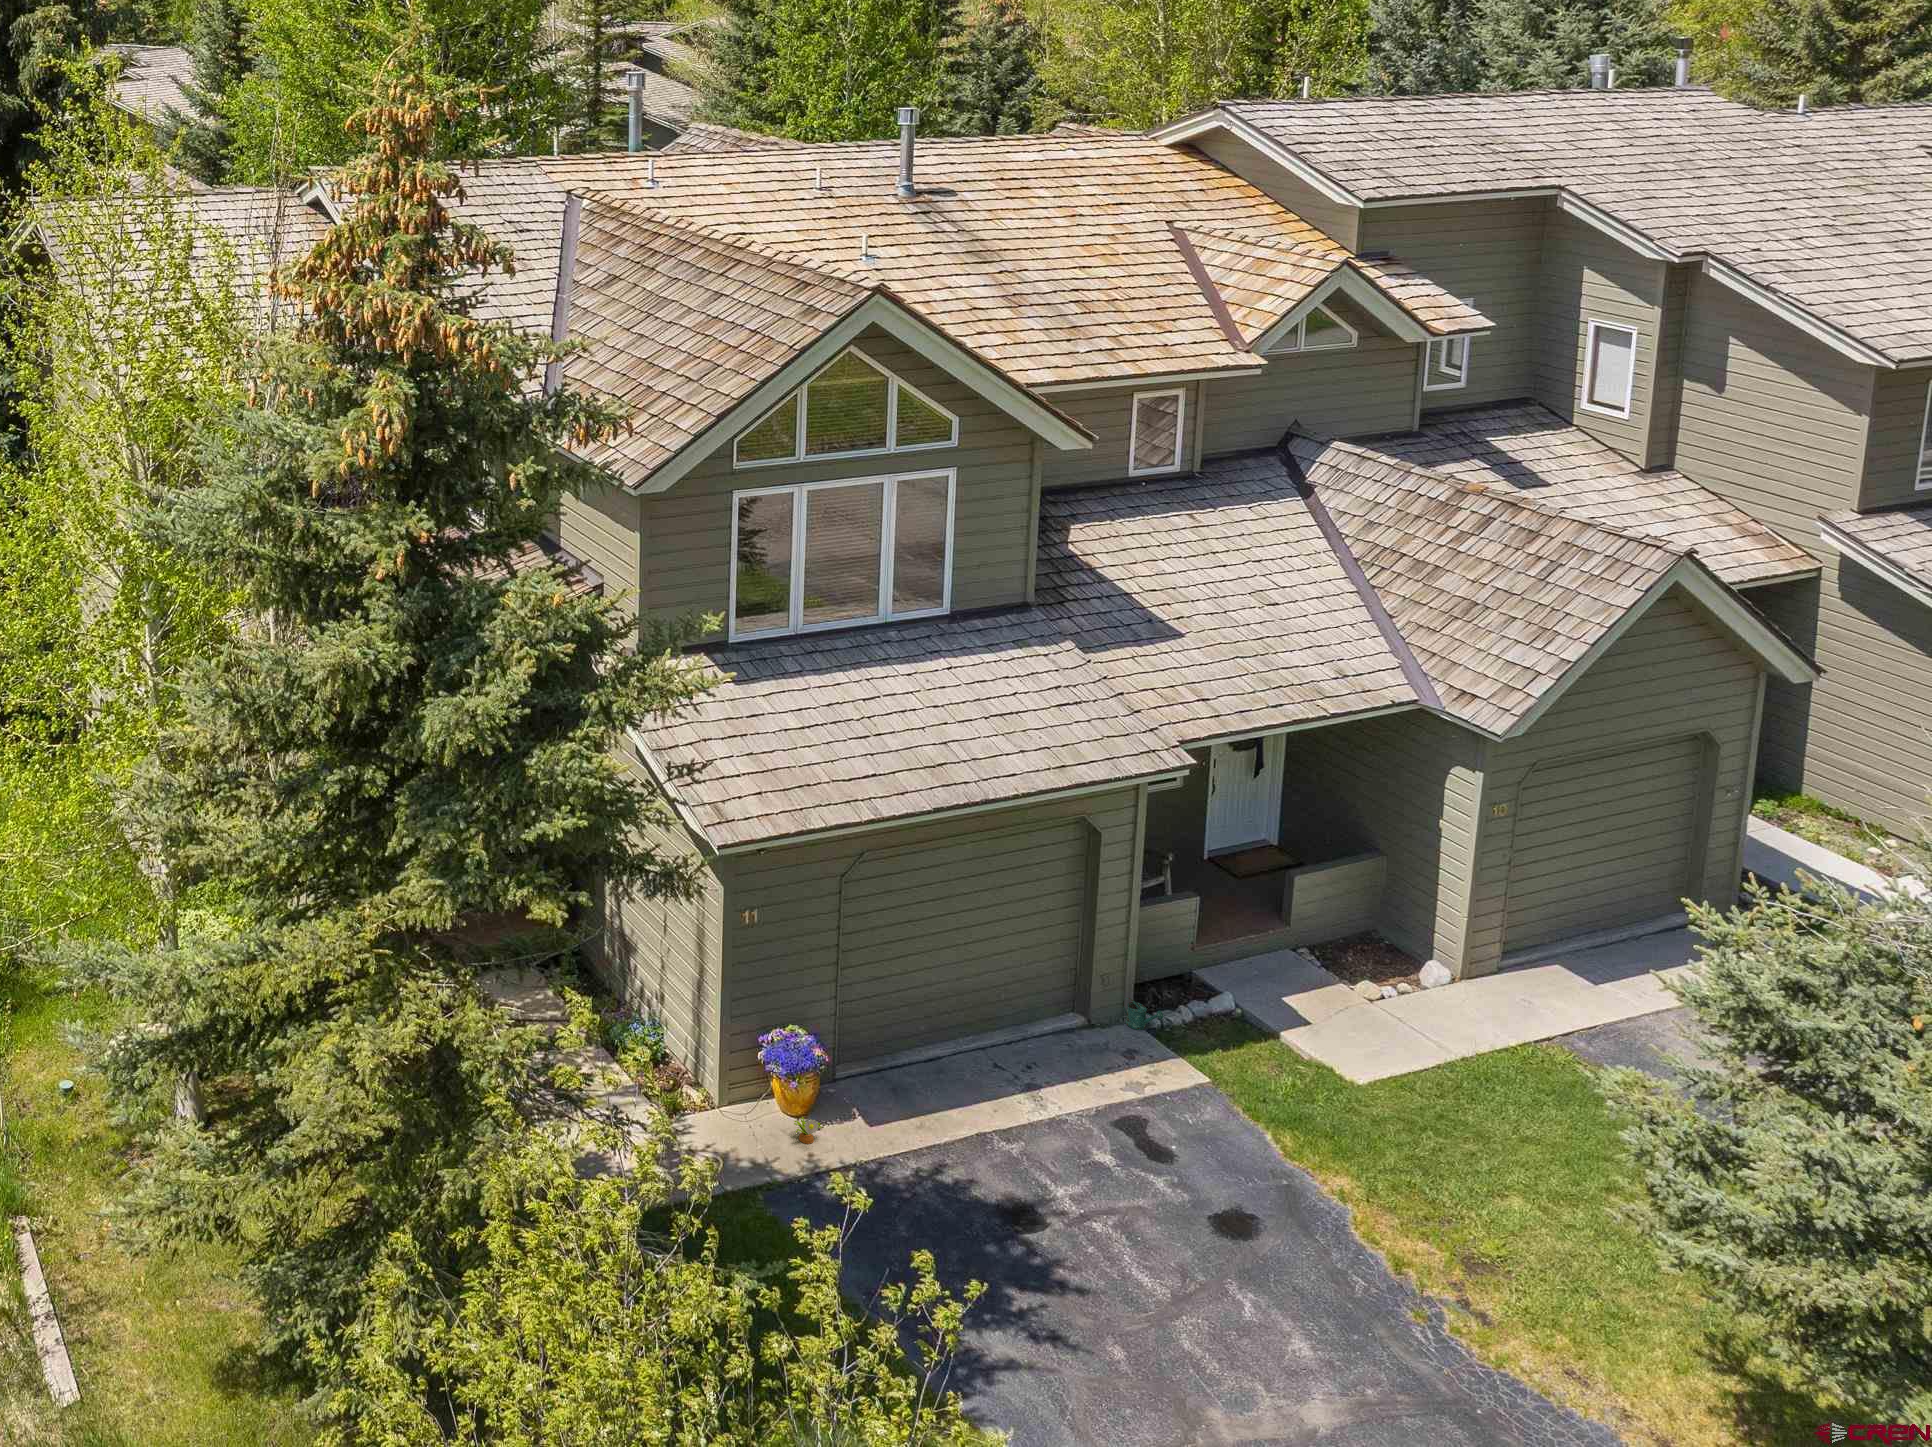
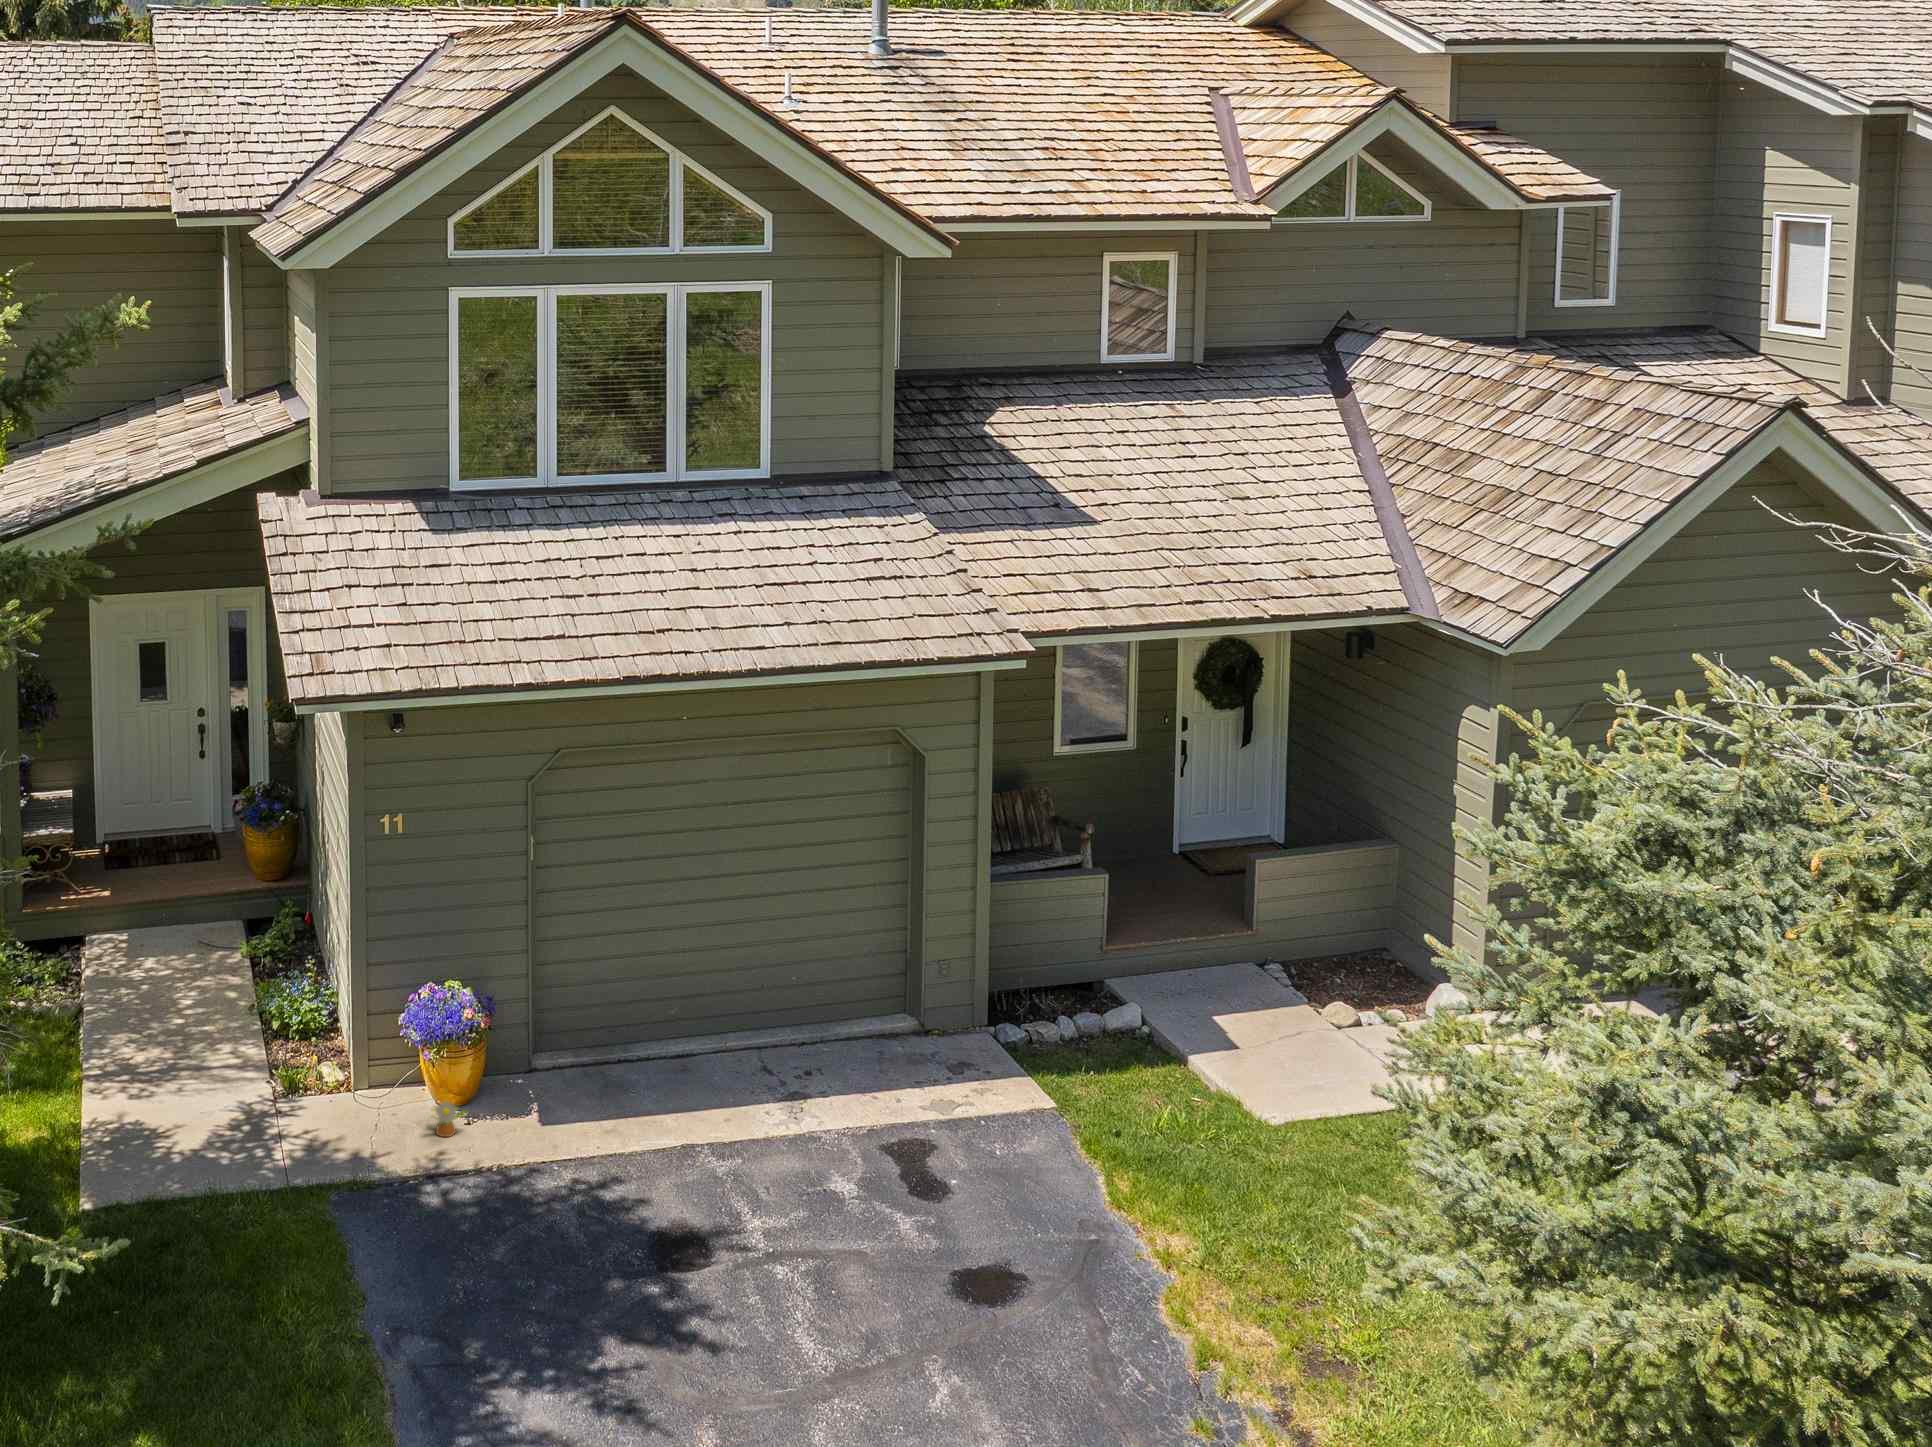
watering can: present [1122,998,1163,1030] -> none [972,995,1018,1039]

